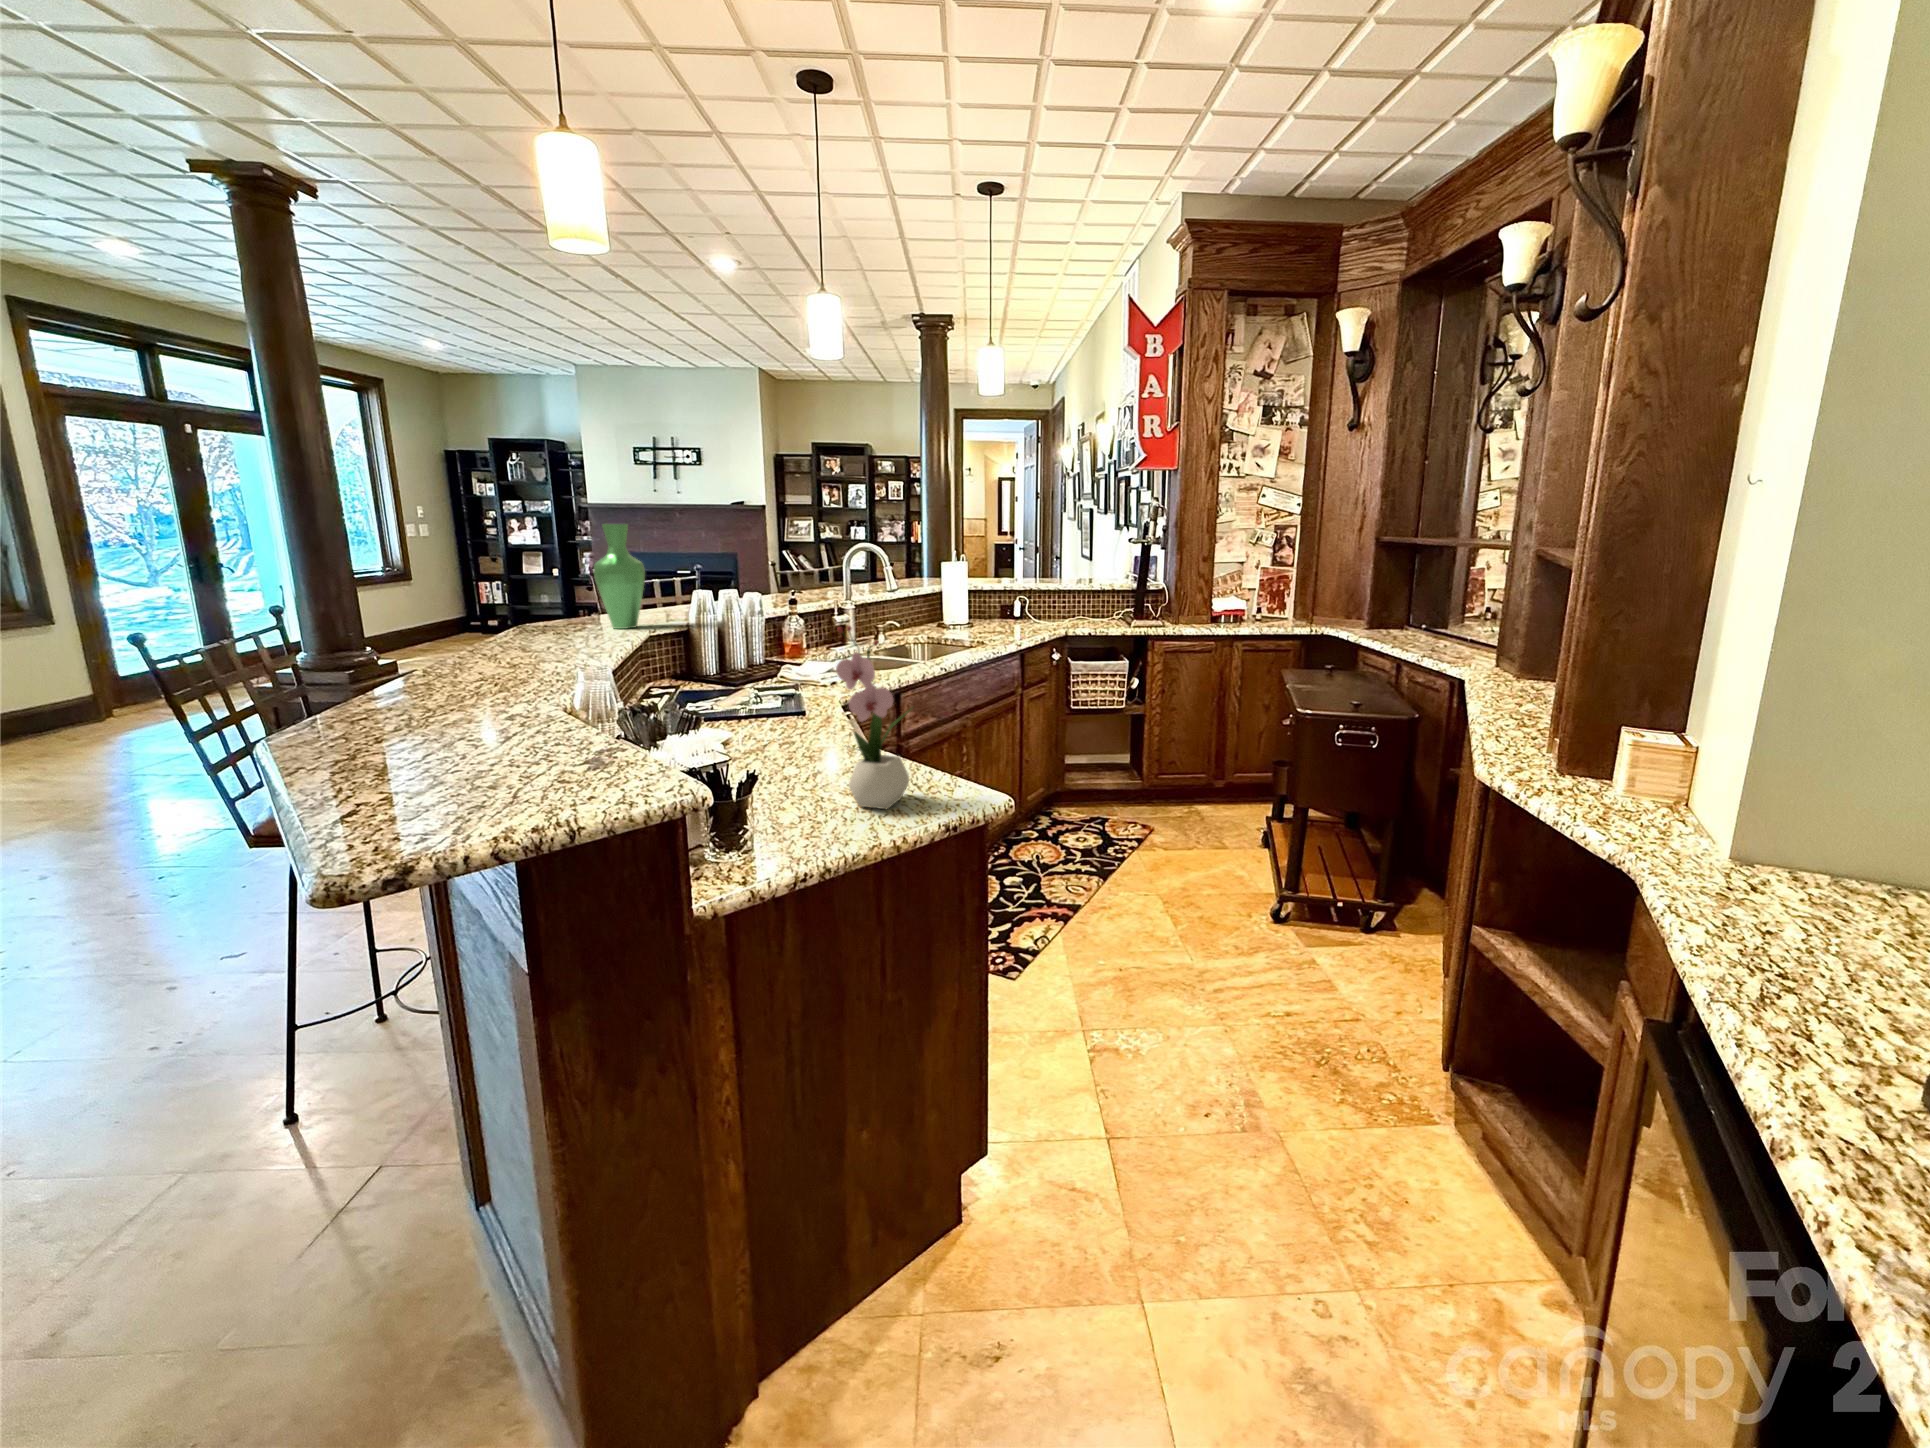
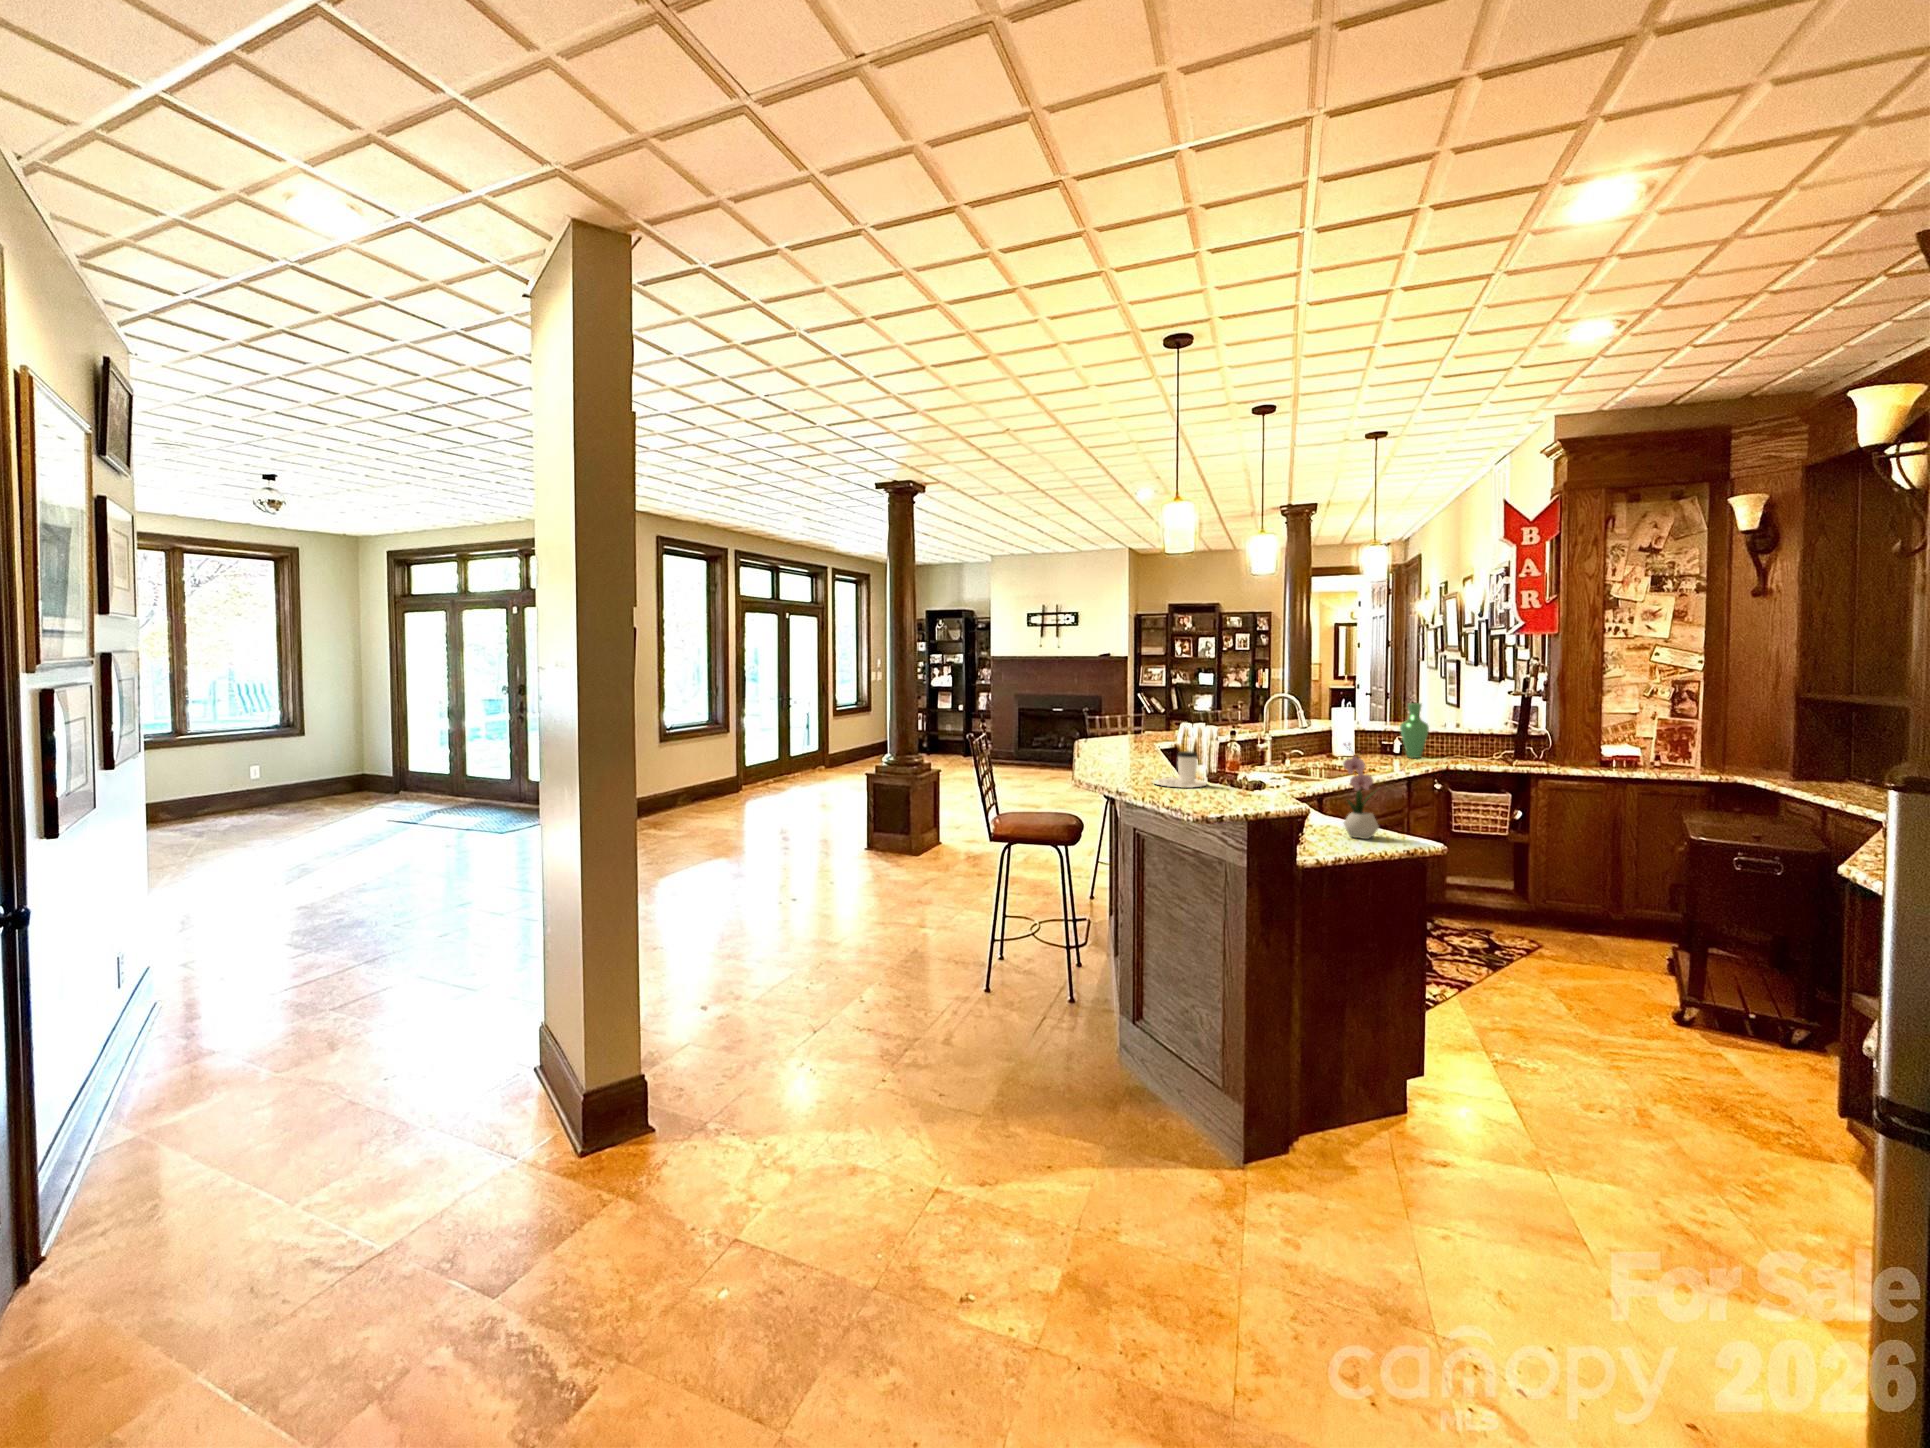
vase: present [593,524,645,629] -> present [1400,703,1429,758]
coffee cup: none [378,664,536,761] -> present [1153,751,1207,788]

